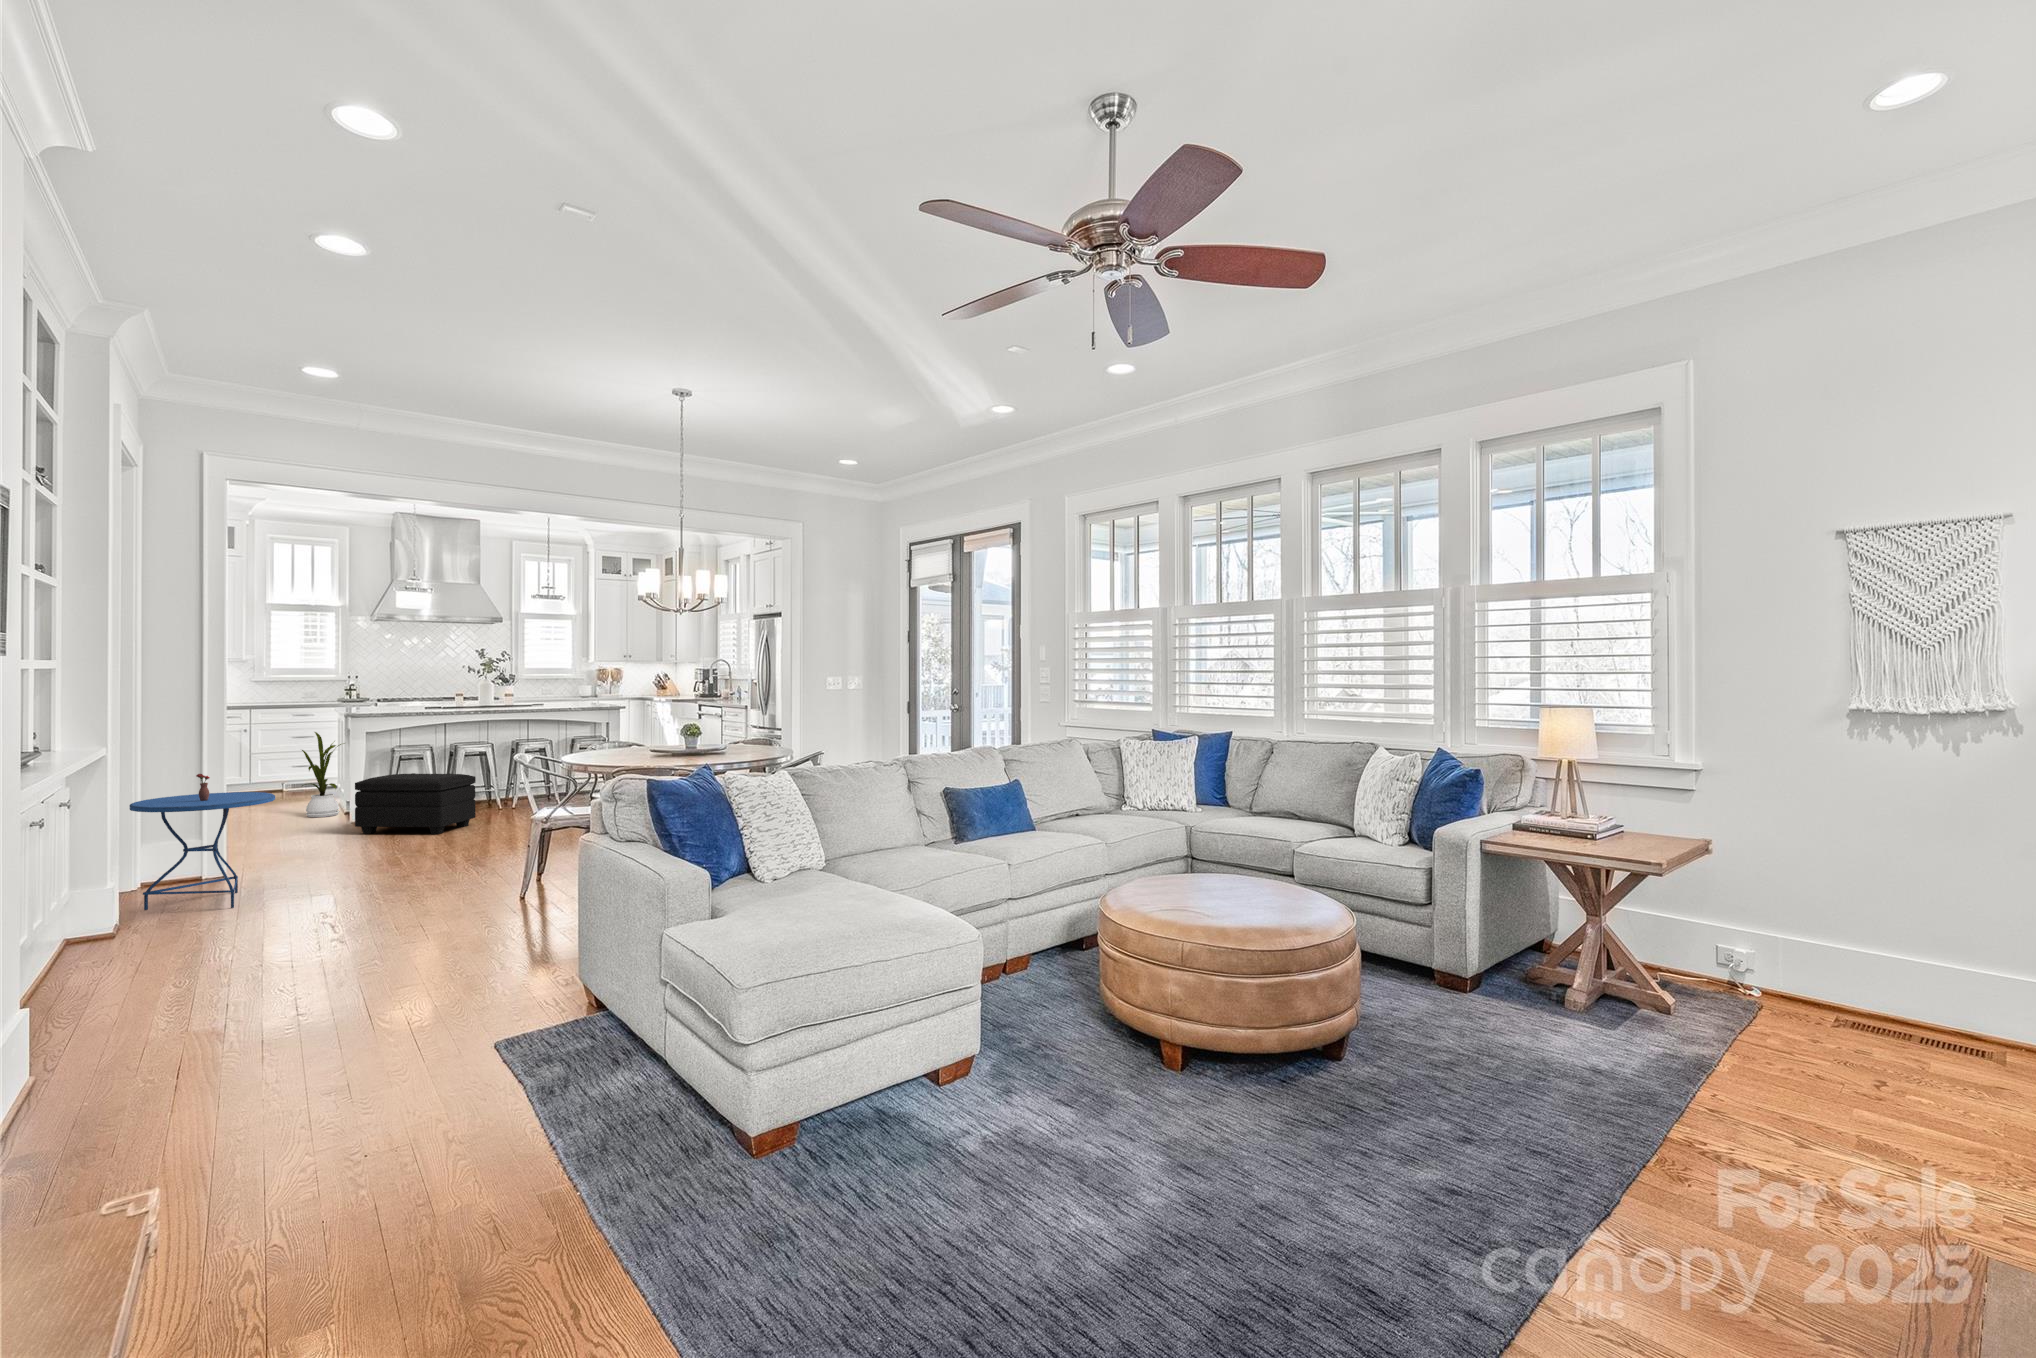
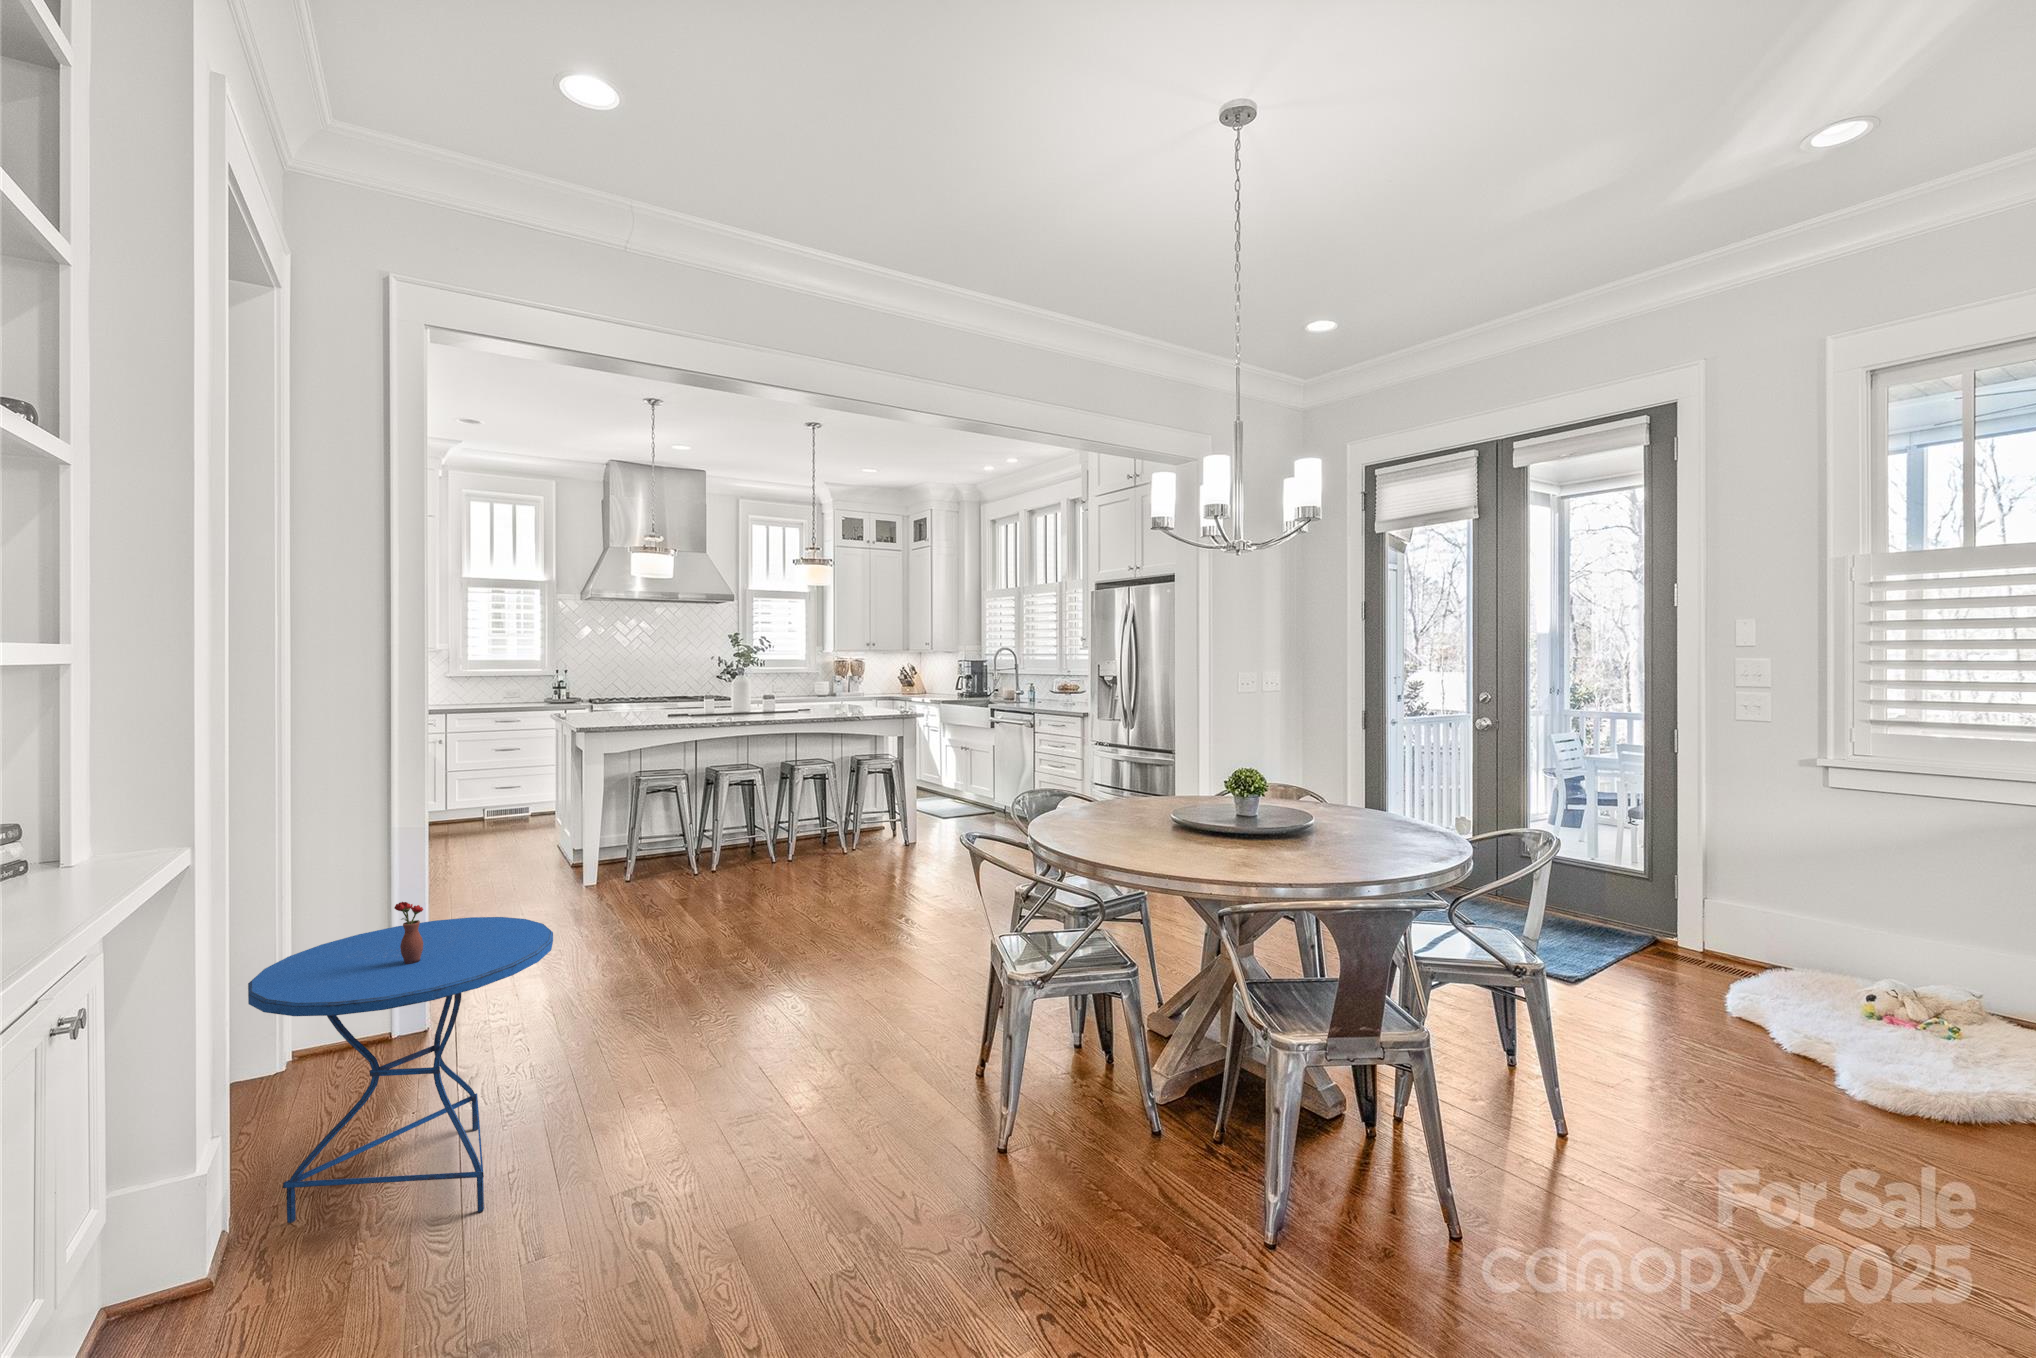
house plant: present [302,732,344,817] -> none [519,751,580,875]
footstool: present [355,773,476,834] -> none [614,818,779,918]

